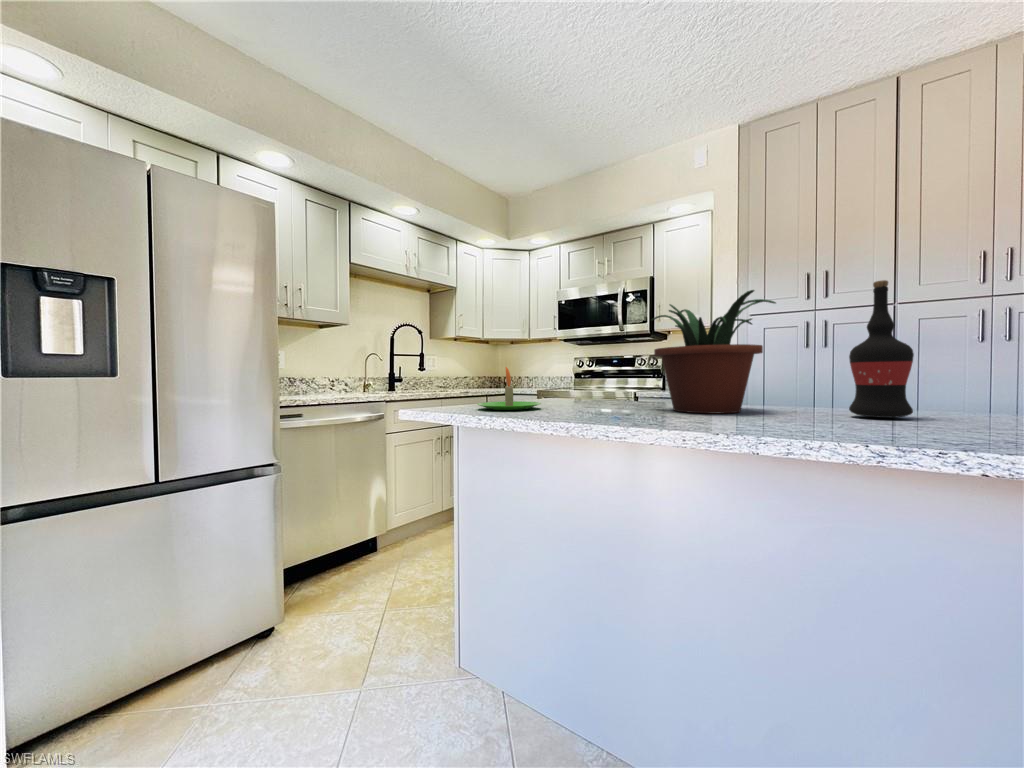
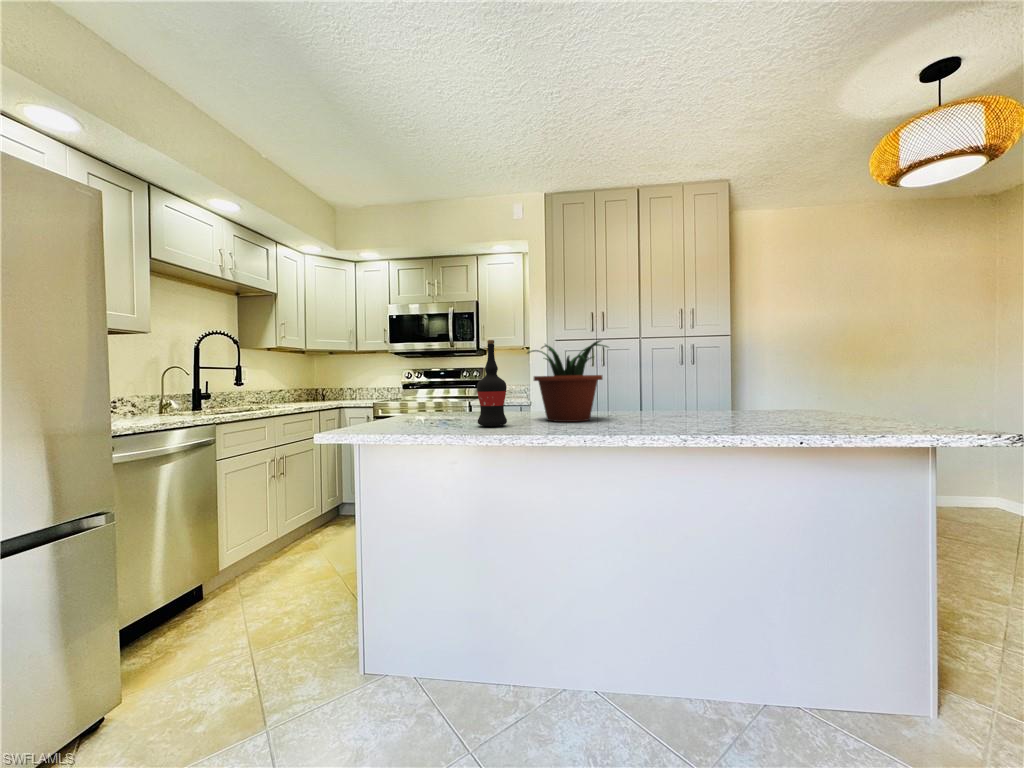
wine bottle: present [849,280,914,418] -> present [477,340,507,426]
candle: present [477,367,541,410] -> none [392,390,448,428]

